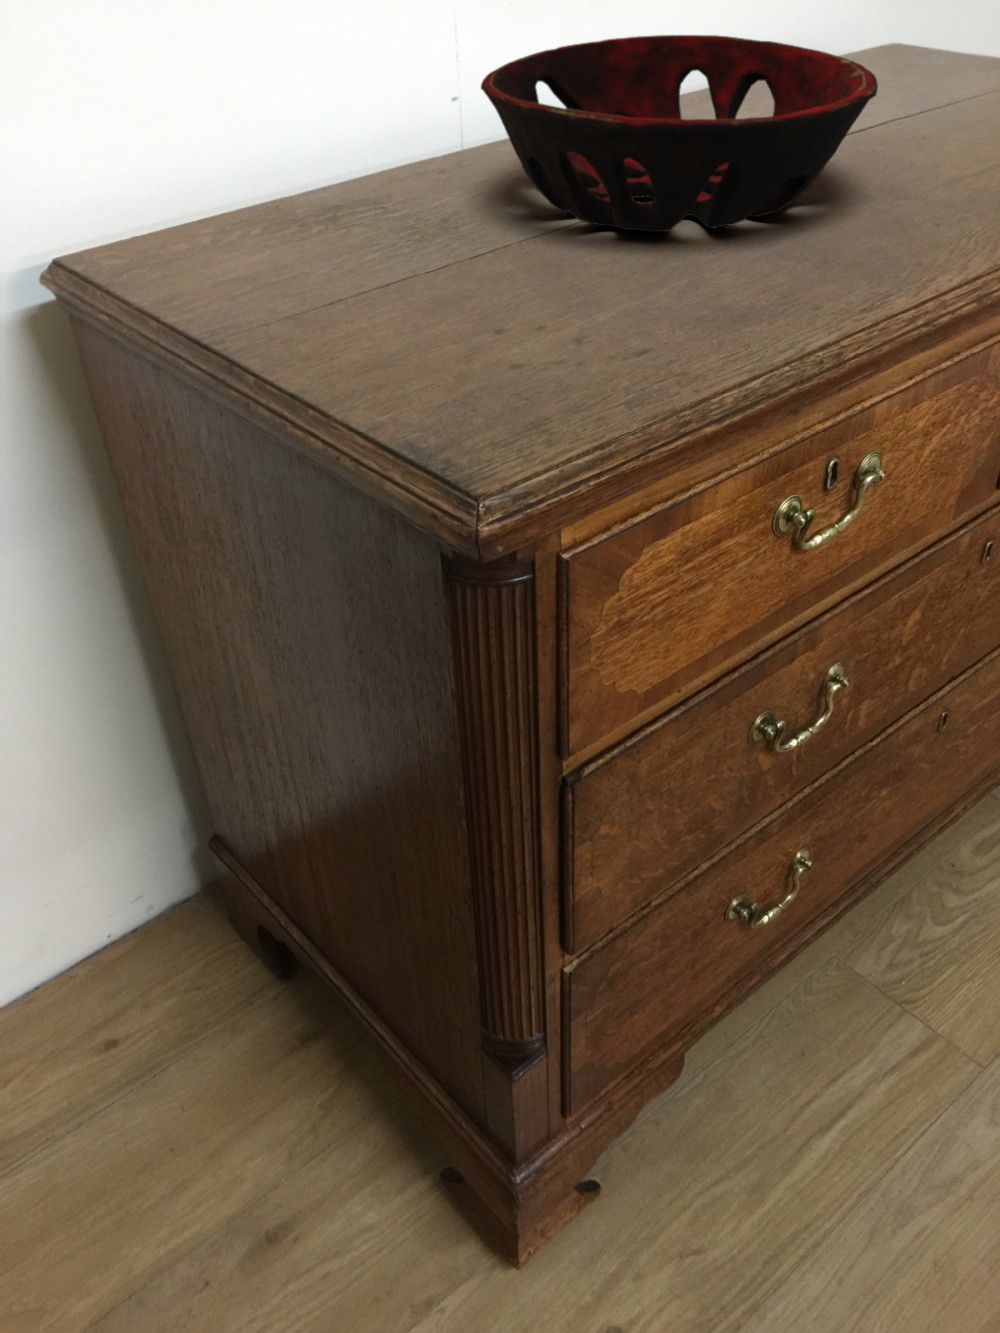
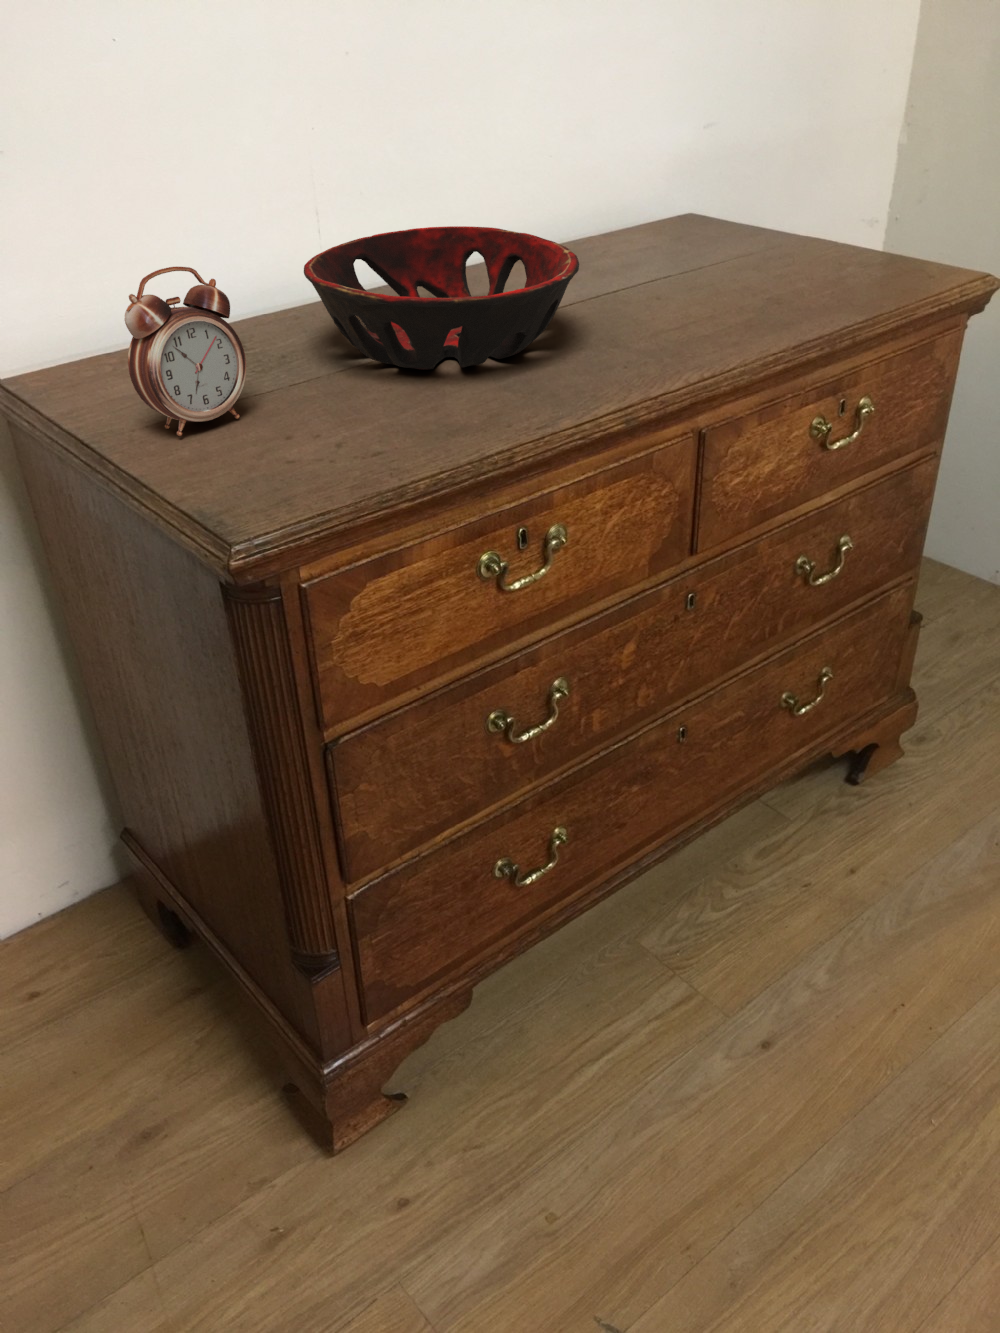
alarm clock: none [263,69,430,330] -> present [125,267,246,436]

